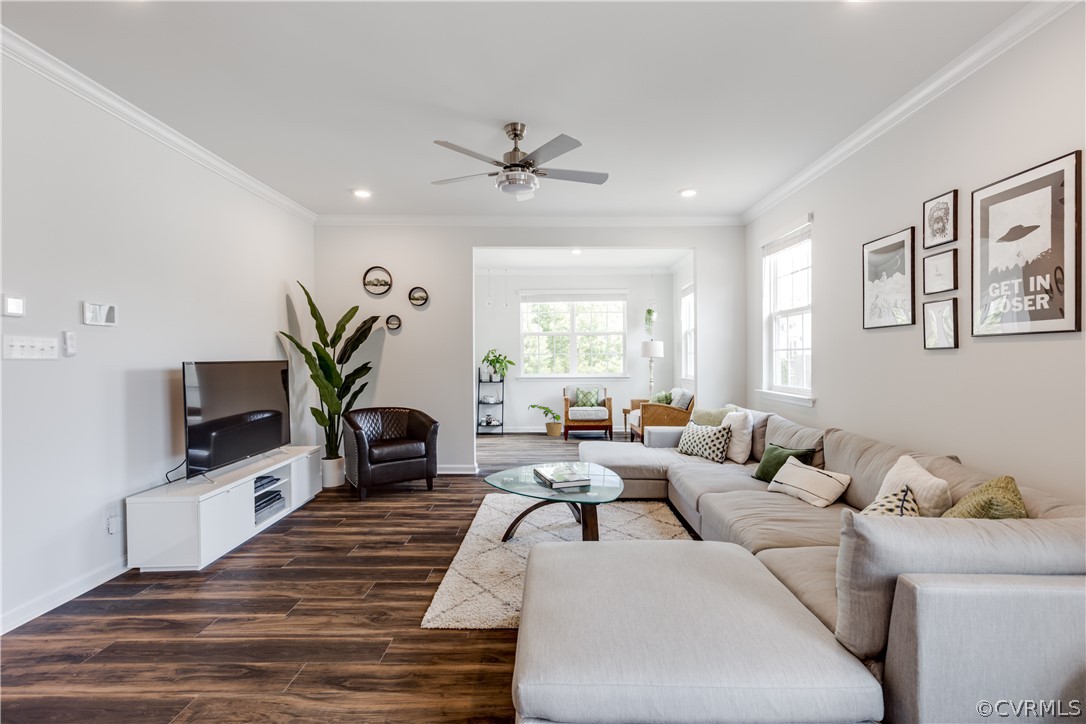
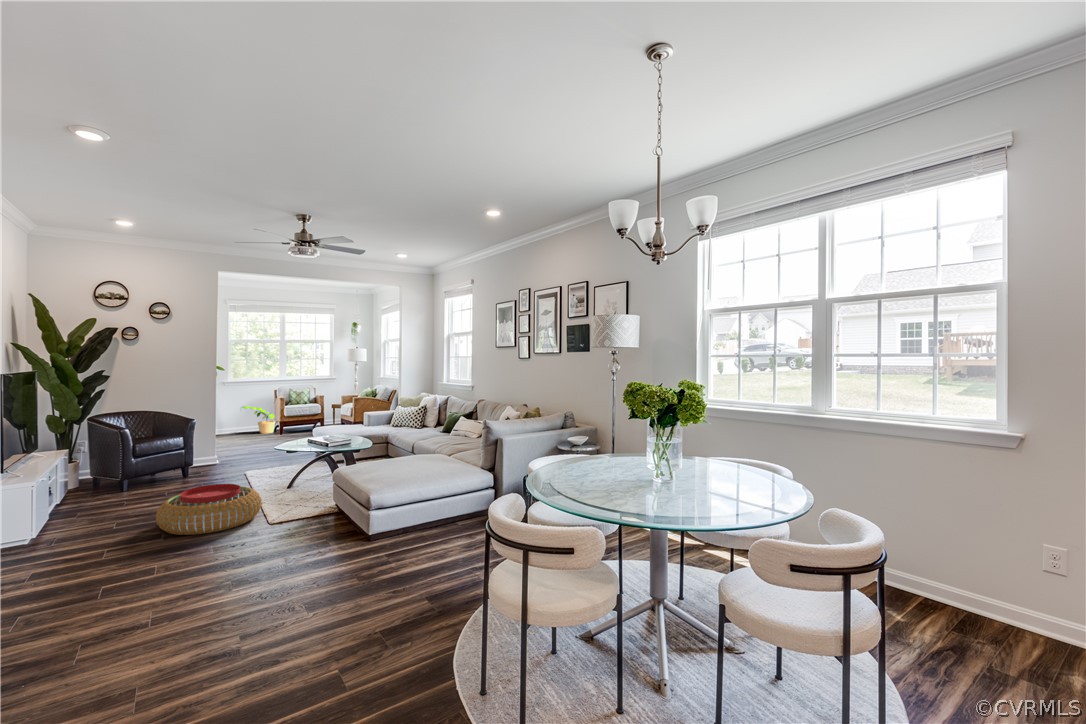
pouf: none [278,534,427,630] -> present [156,484,262,535]

